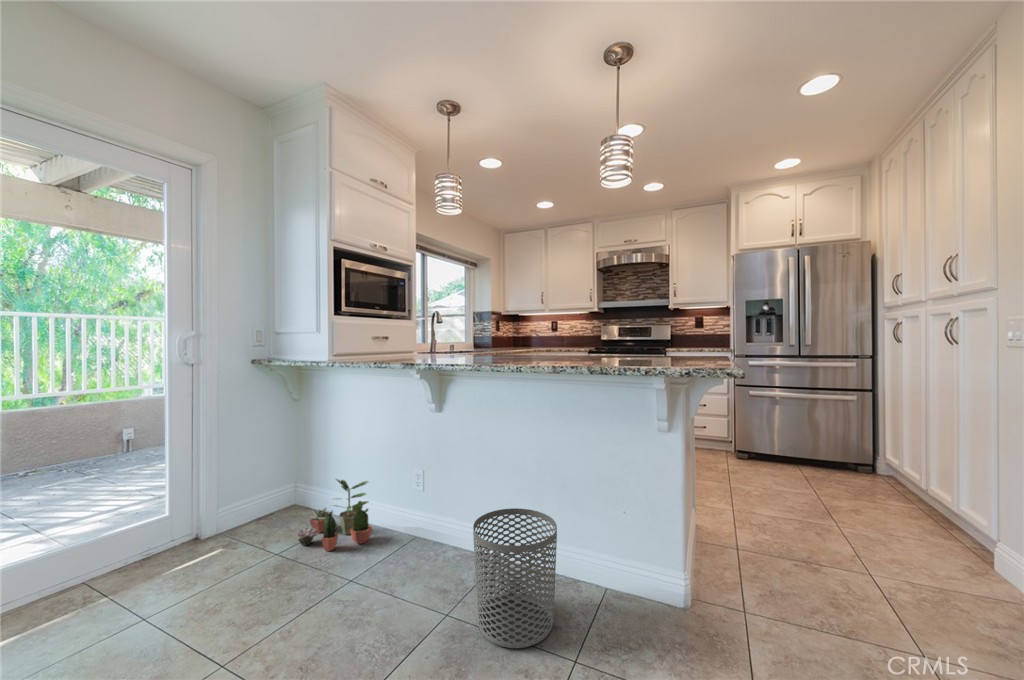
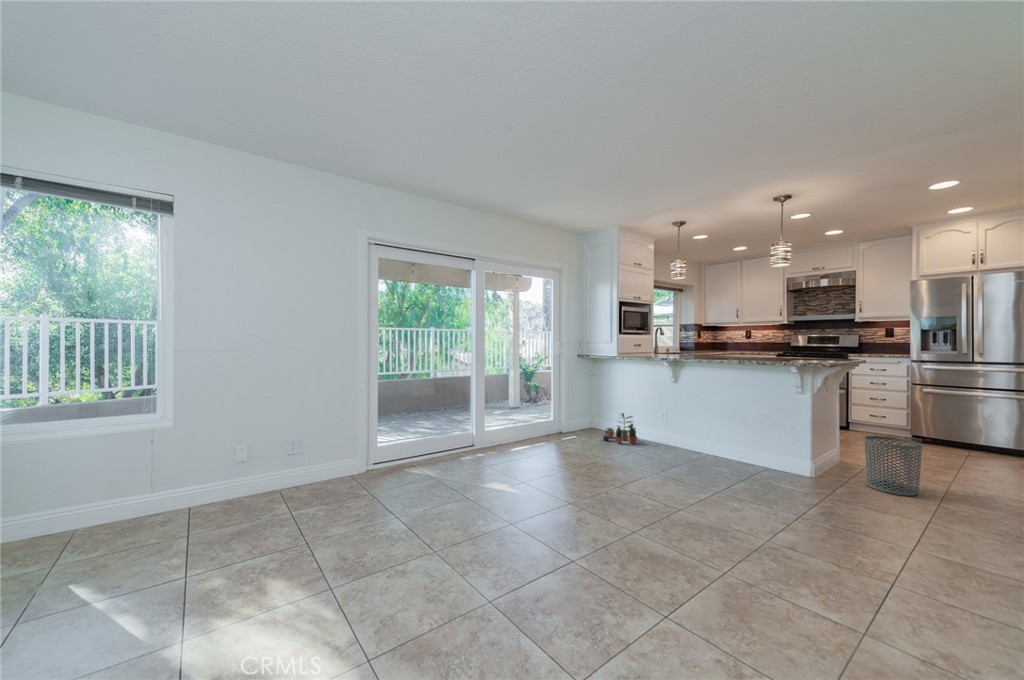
waste bin: present [473,508,557,648] -> present [865,436,922,496]

